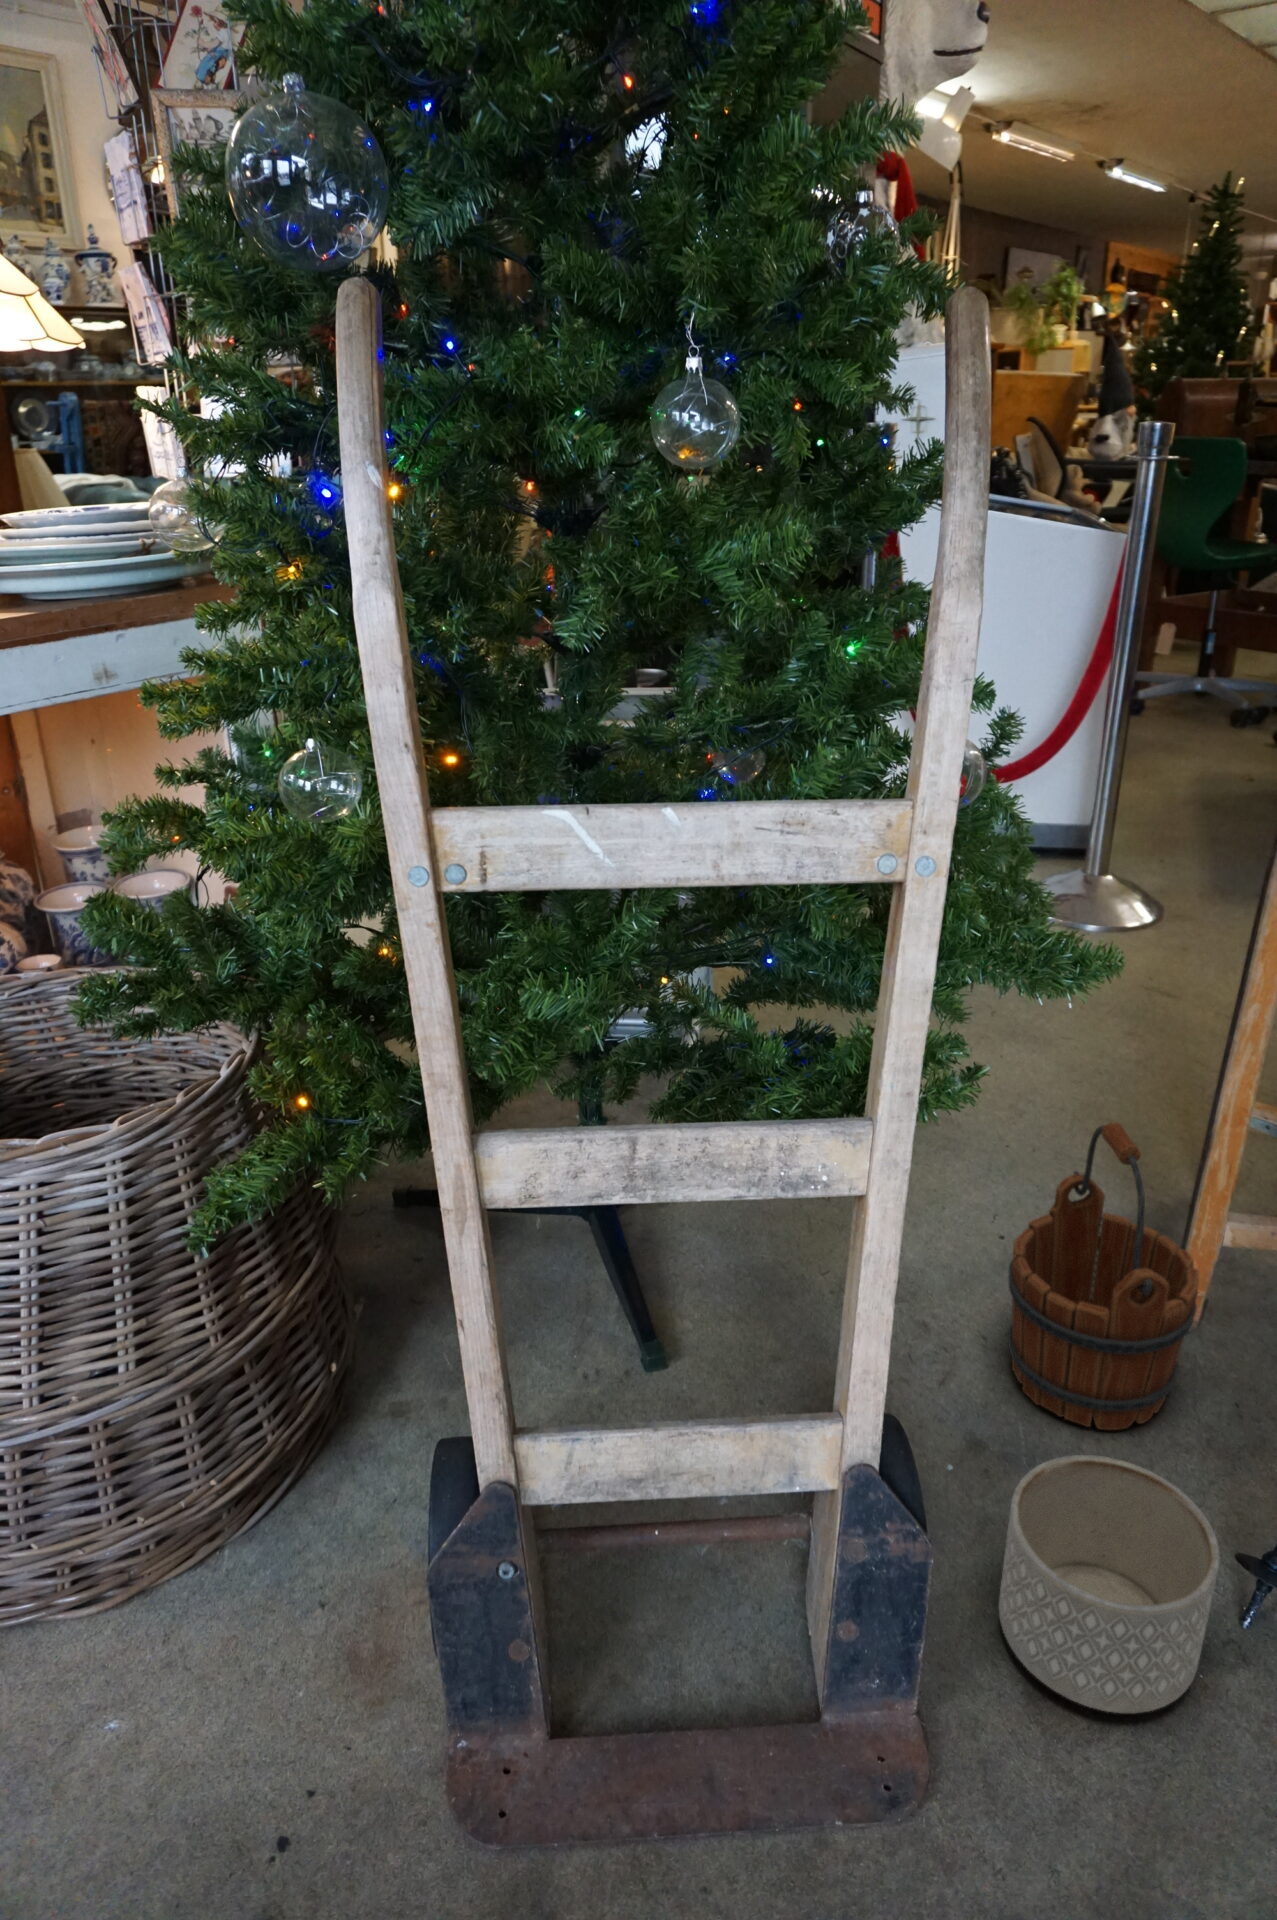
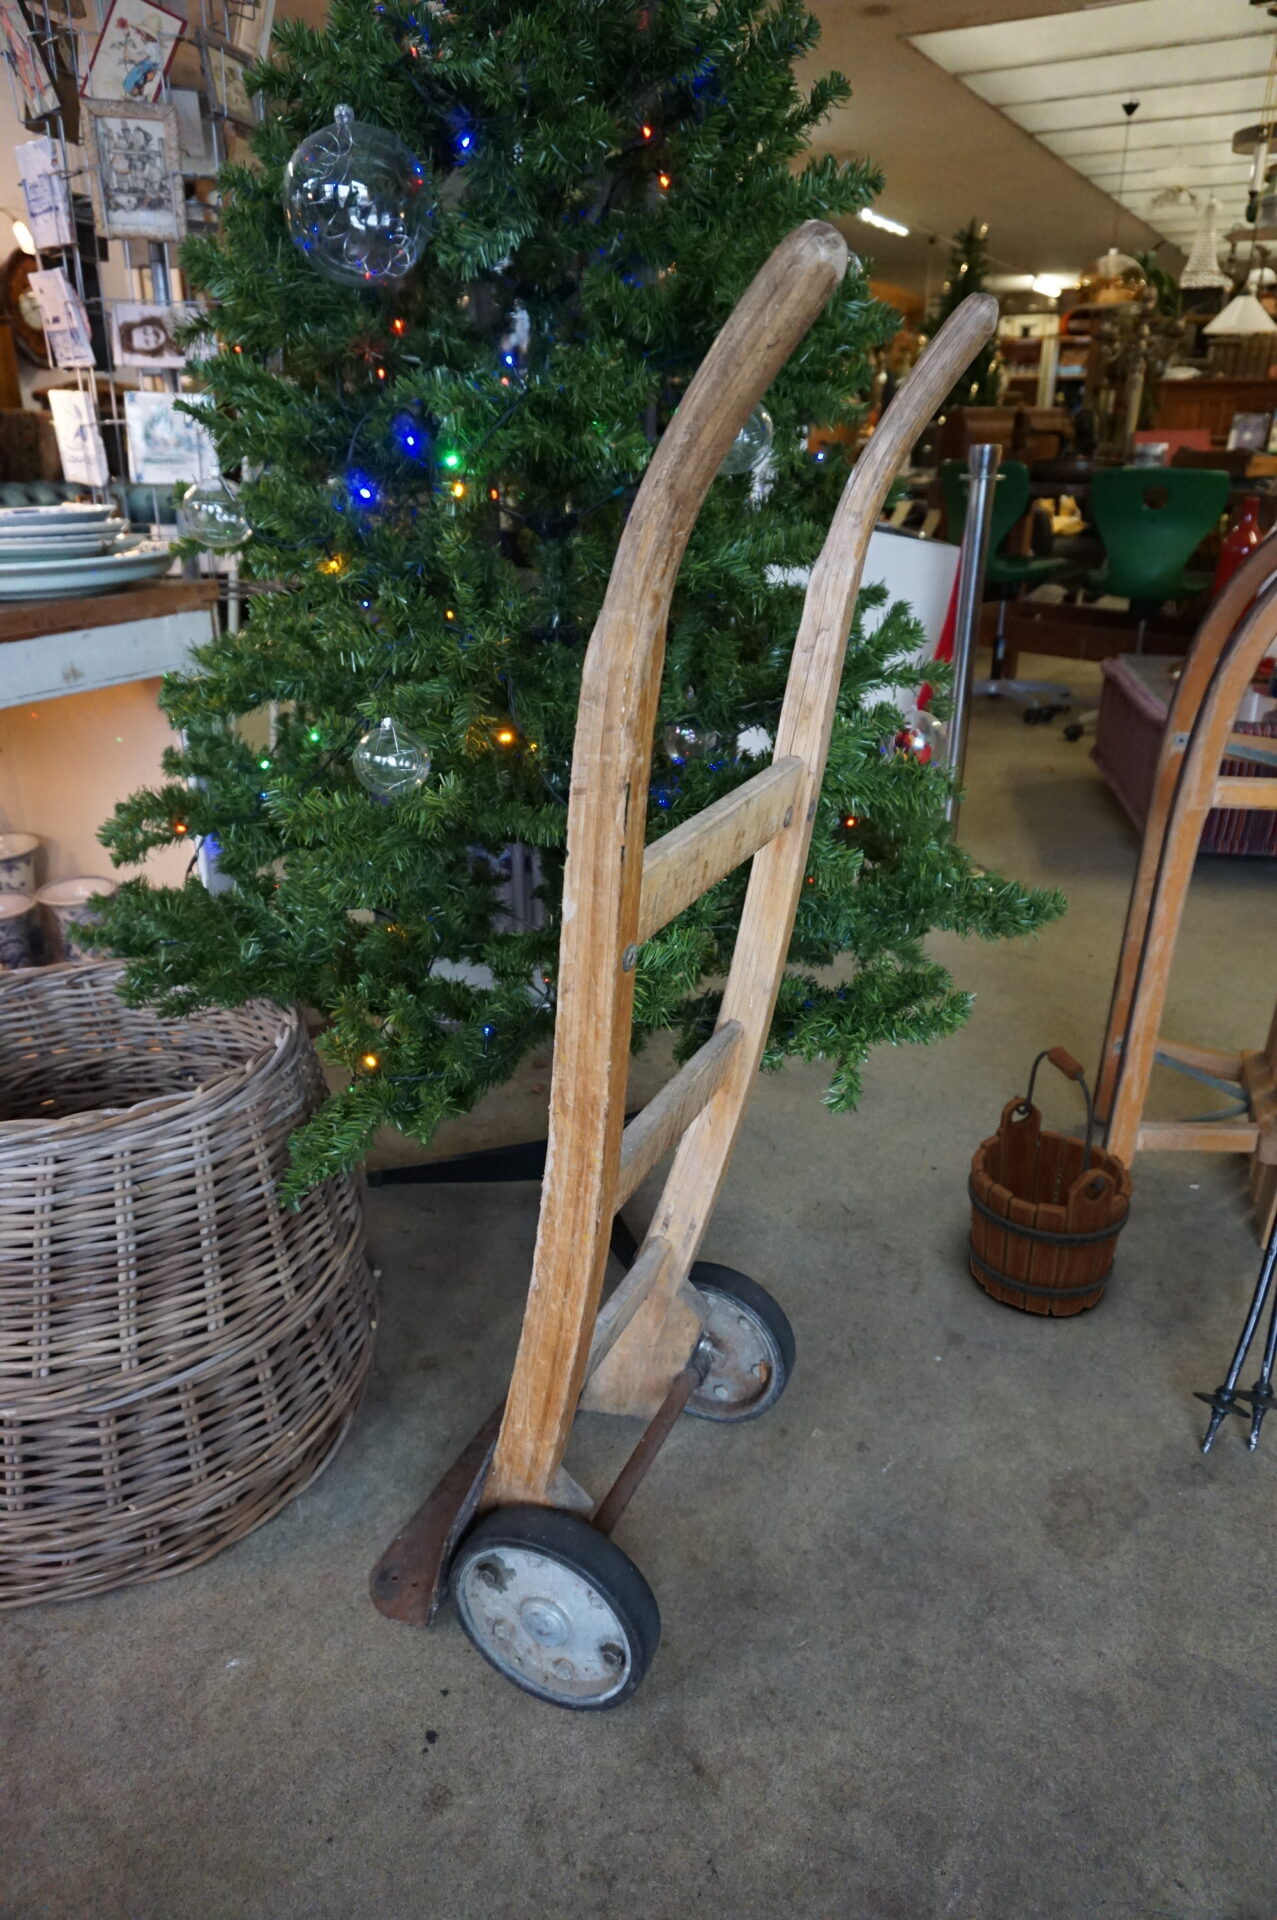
planter: present [999,1455,1220,1713] -> none [1006,1328,1199,1540]

